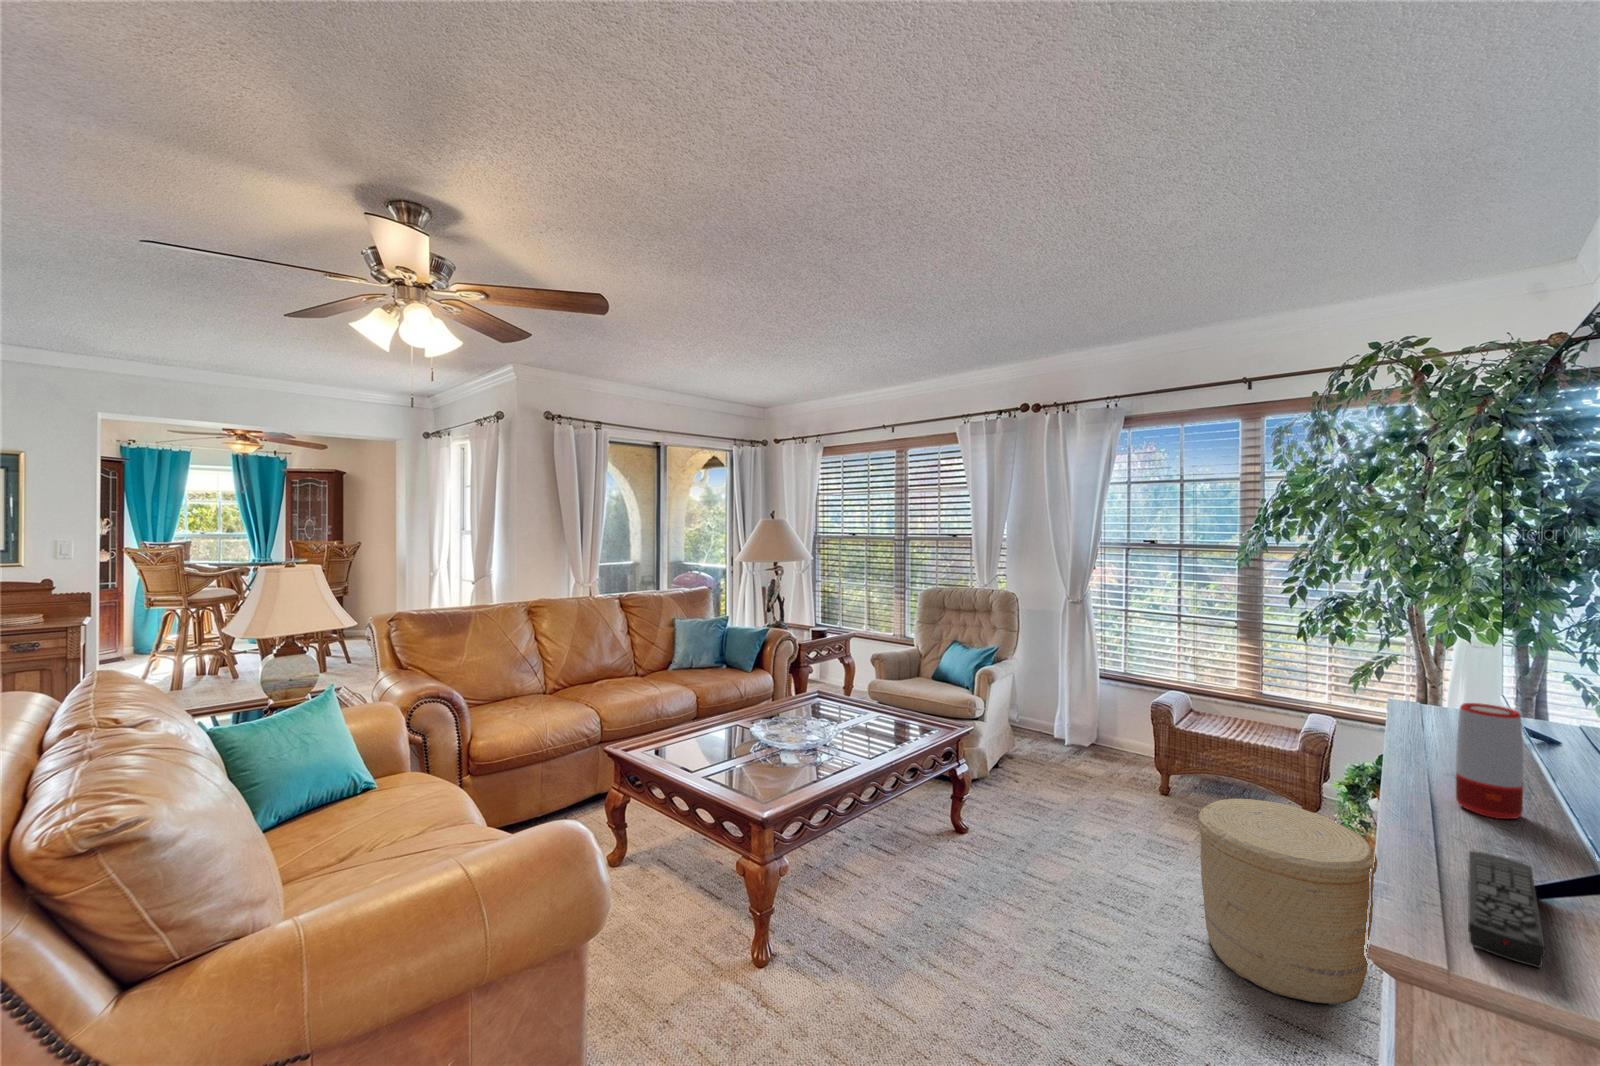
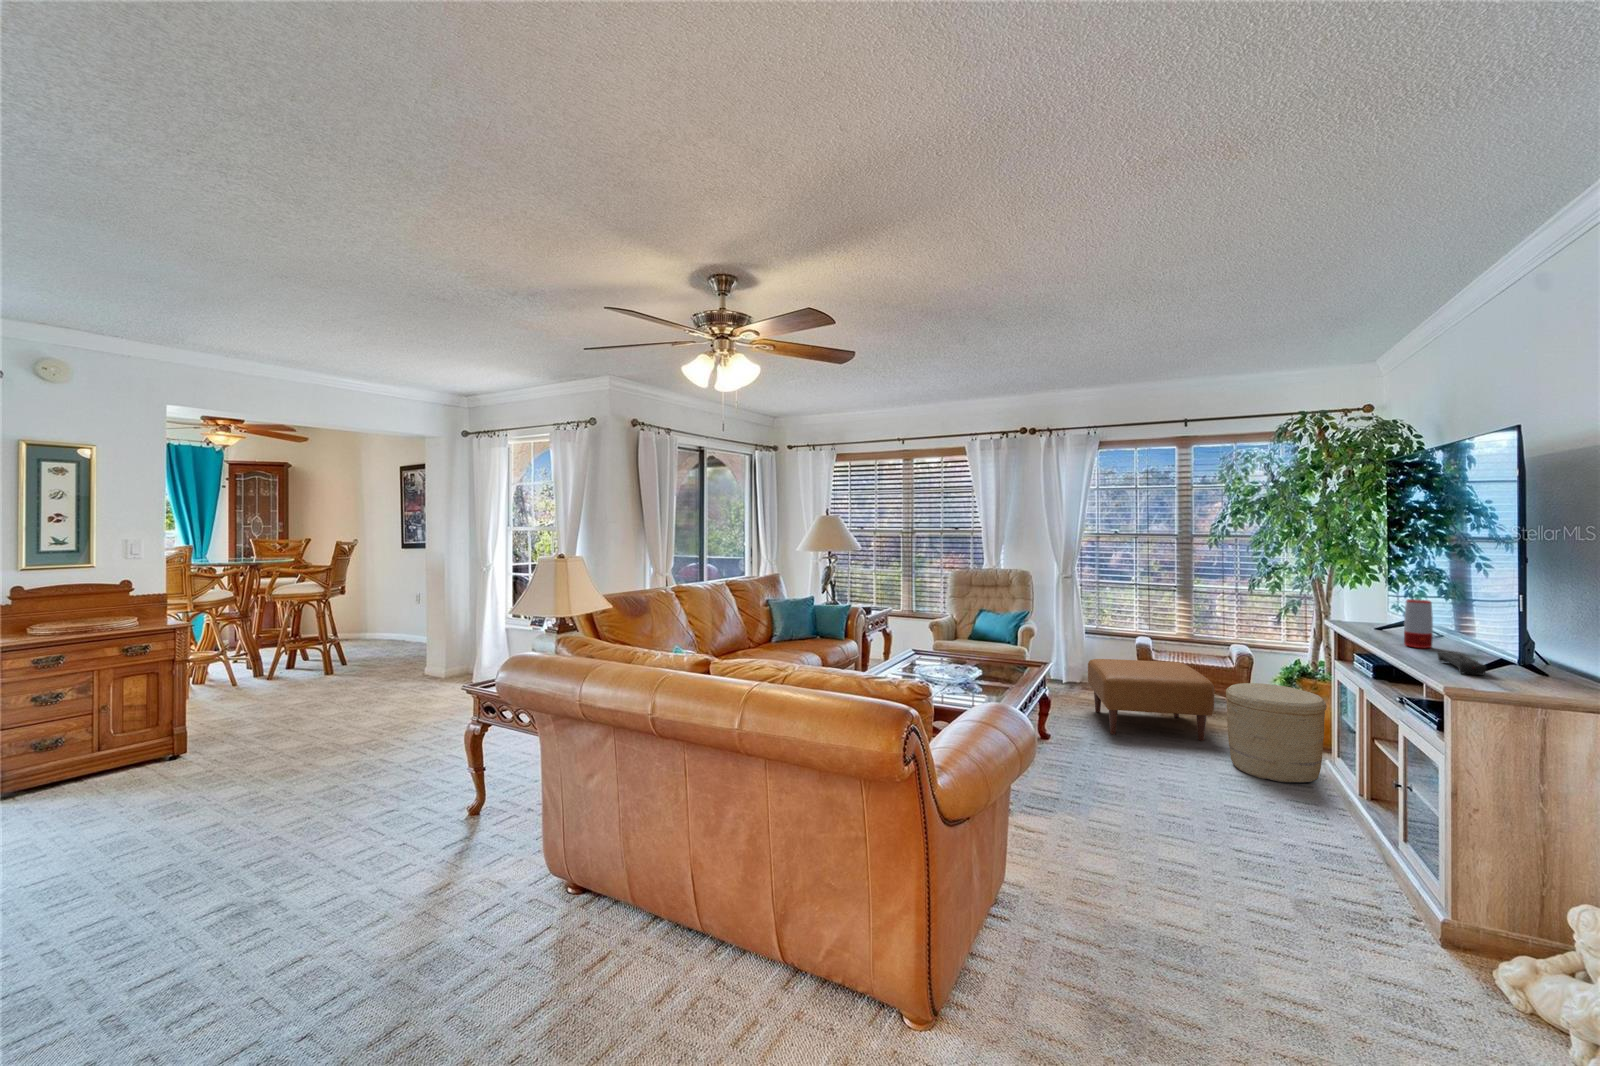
ottoman: none [1043,724,1216,876] -> present [1088,659,1215,741]

